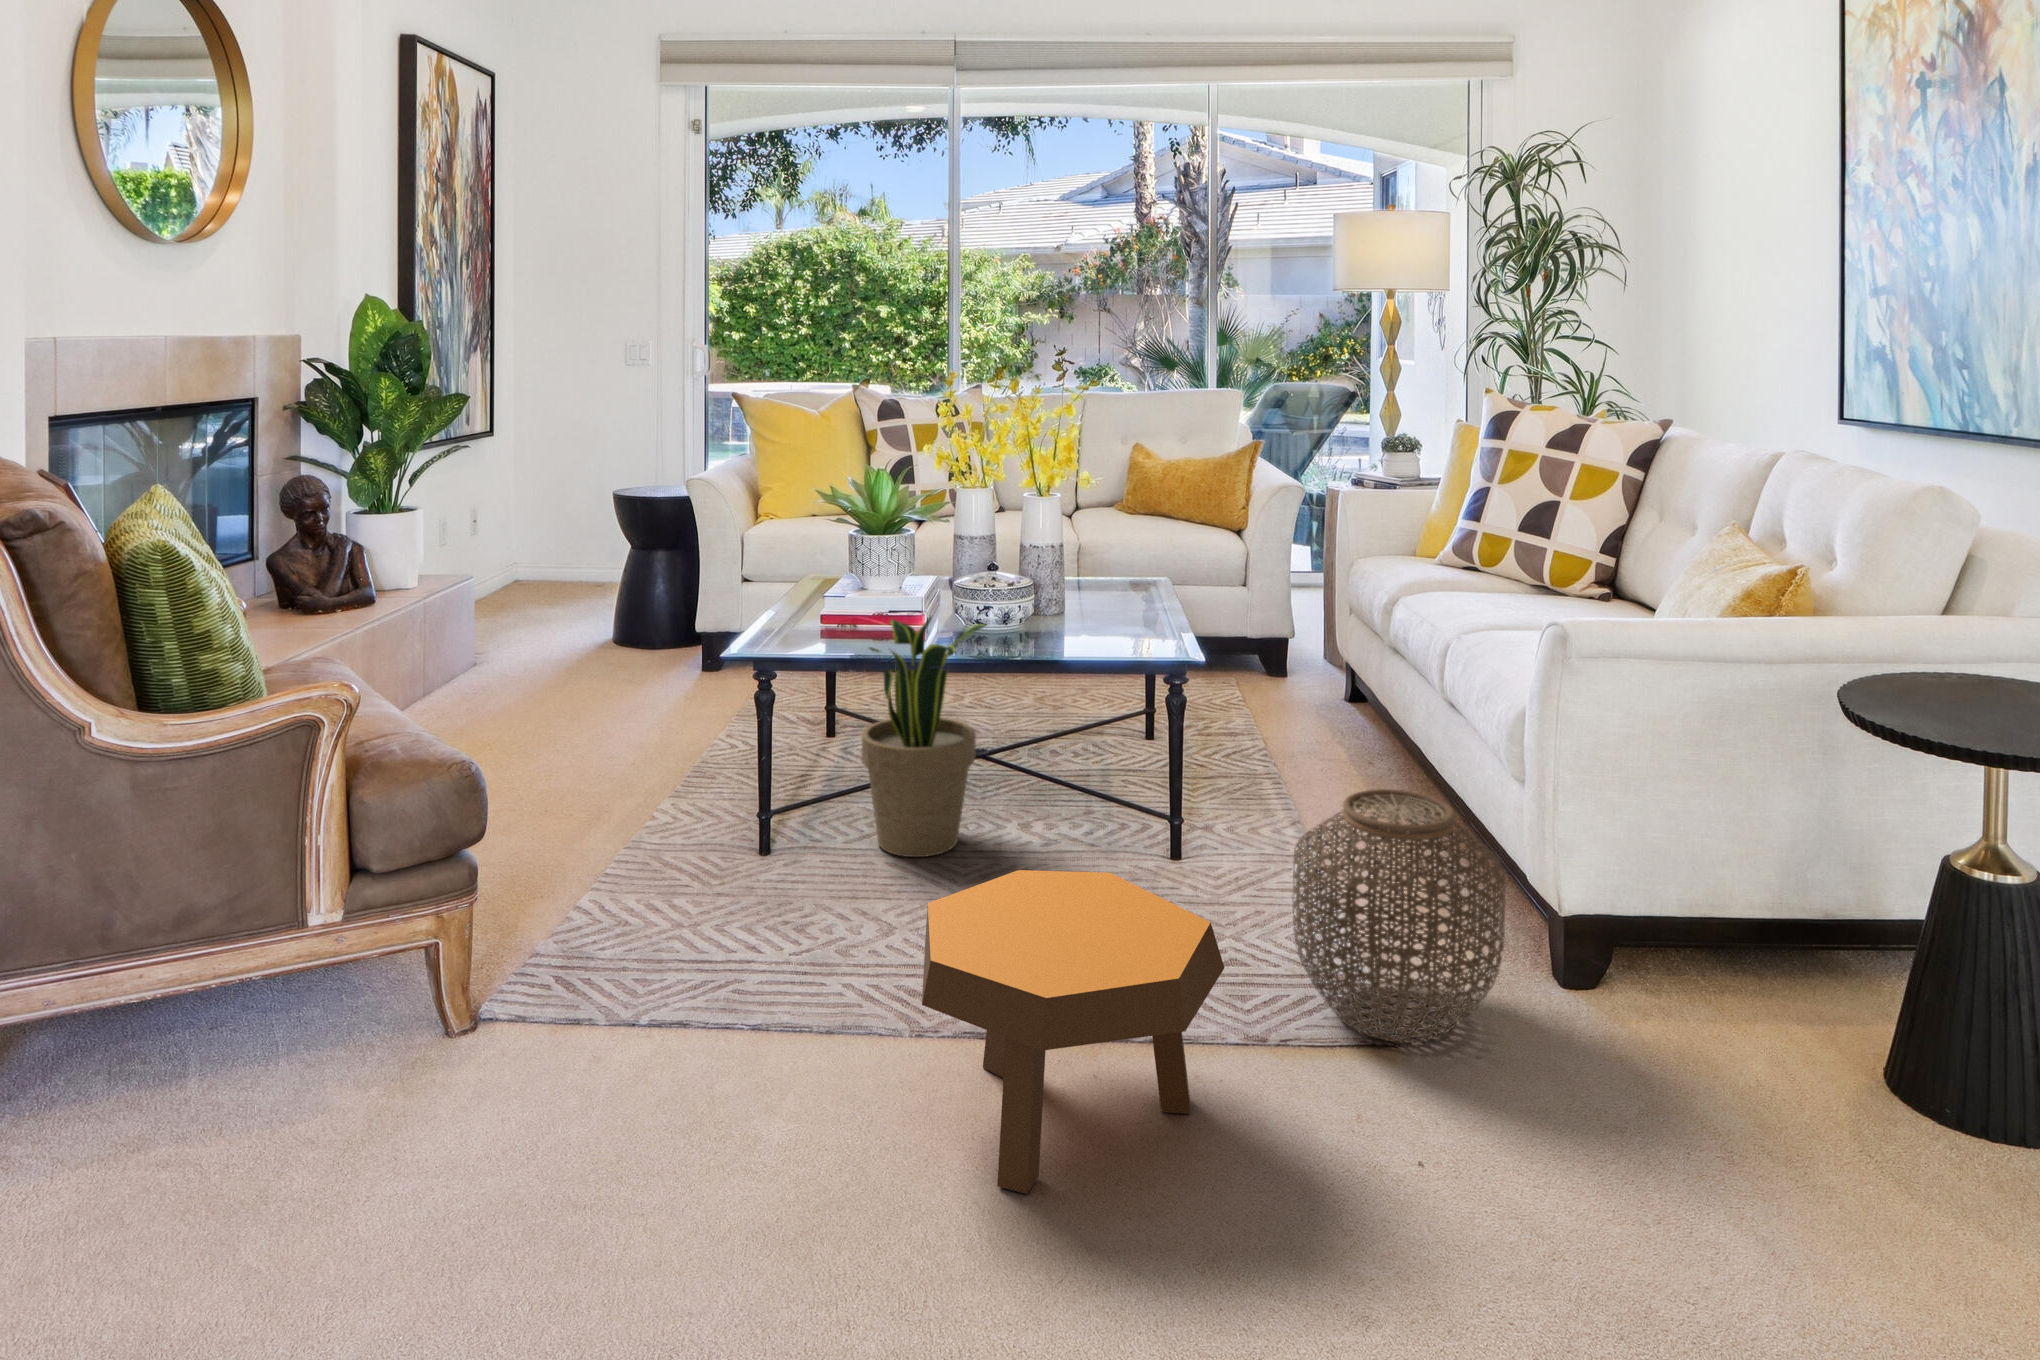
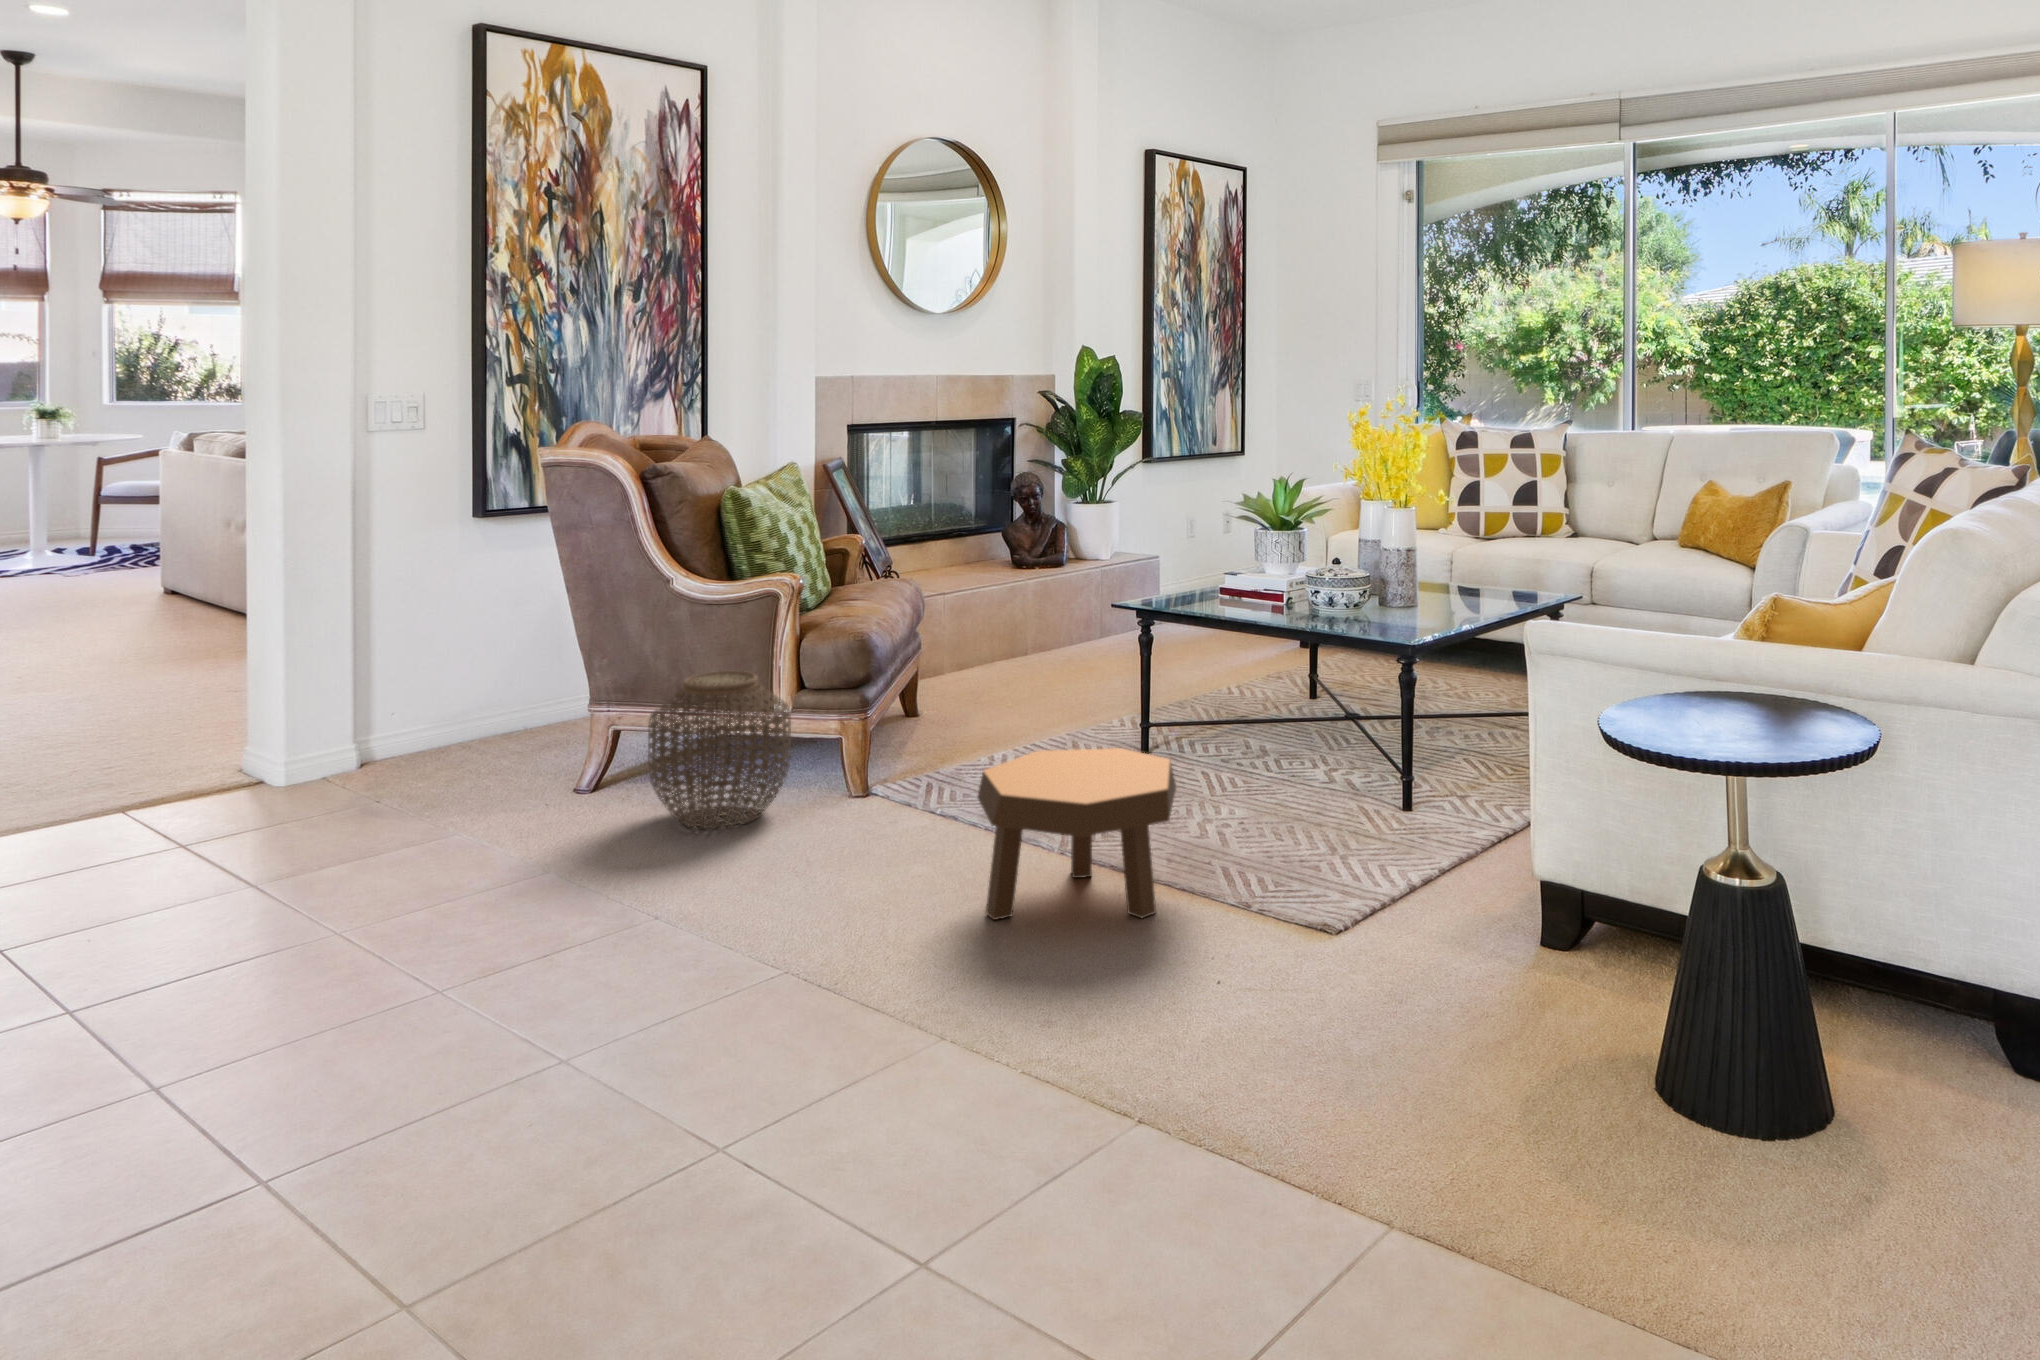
potted plant: present [862,617,986,857] -> none [1199,590,1299,776]
woven basket: present [1293,789,1505,1043] -> present [648,671,791,828]

